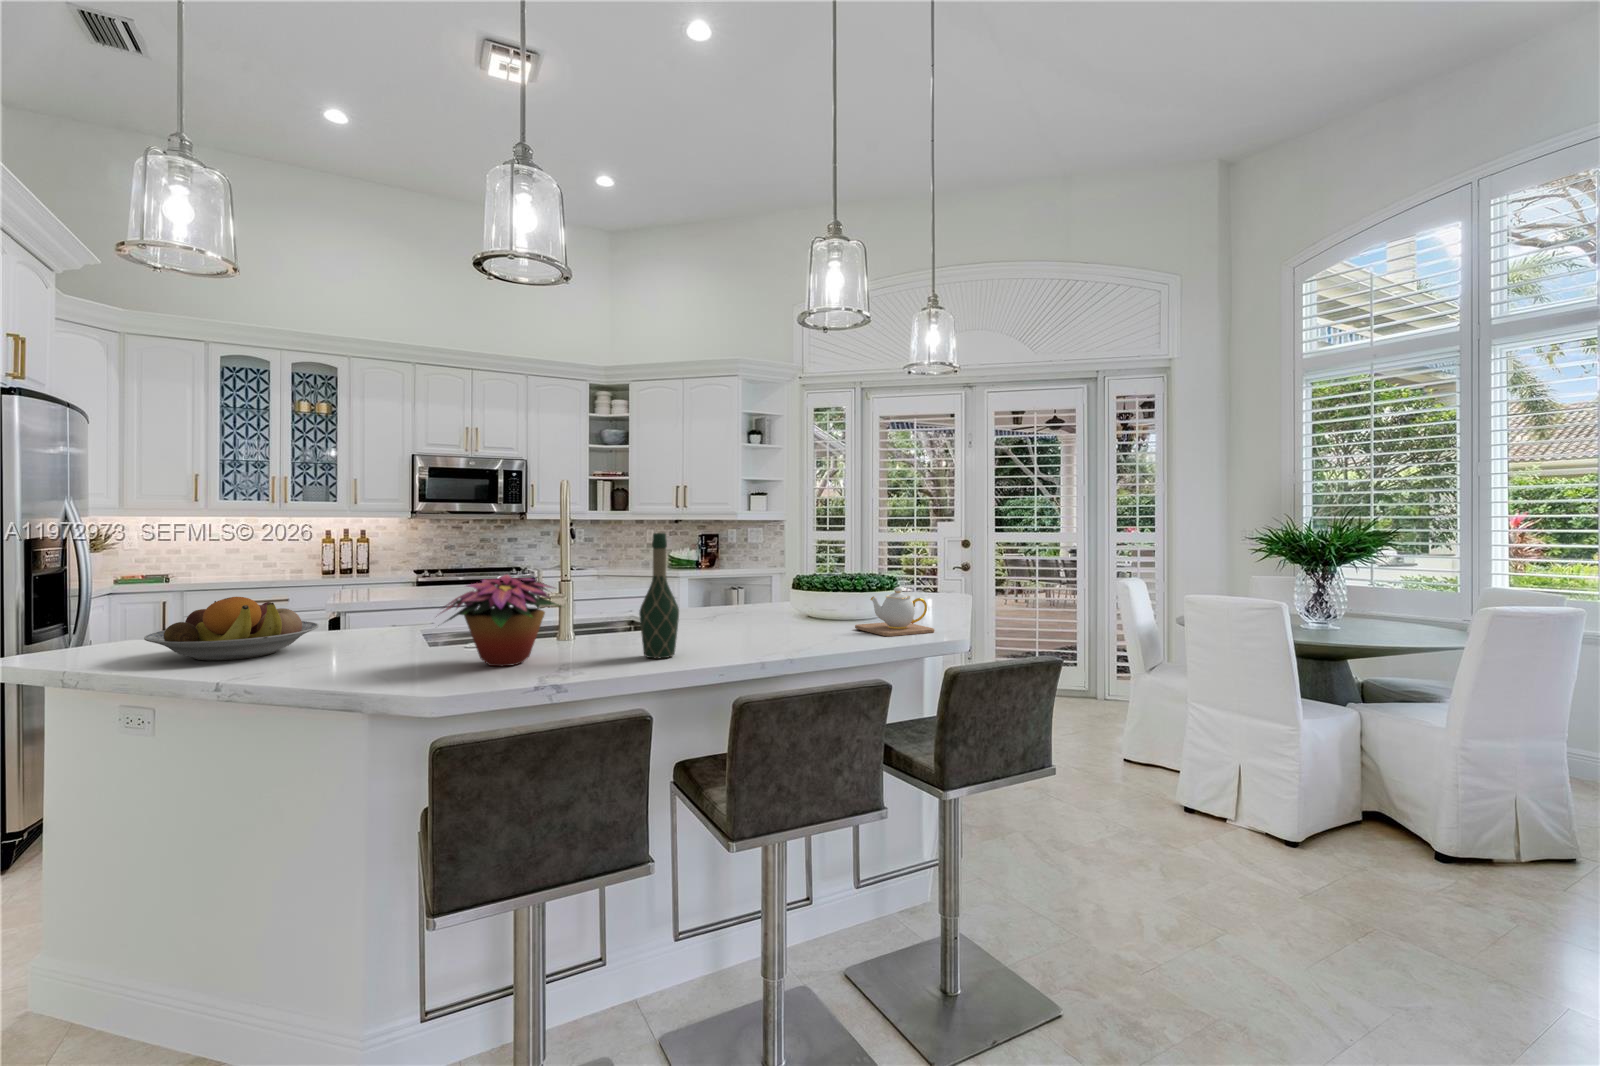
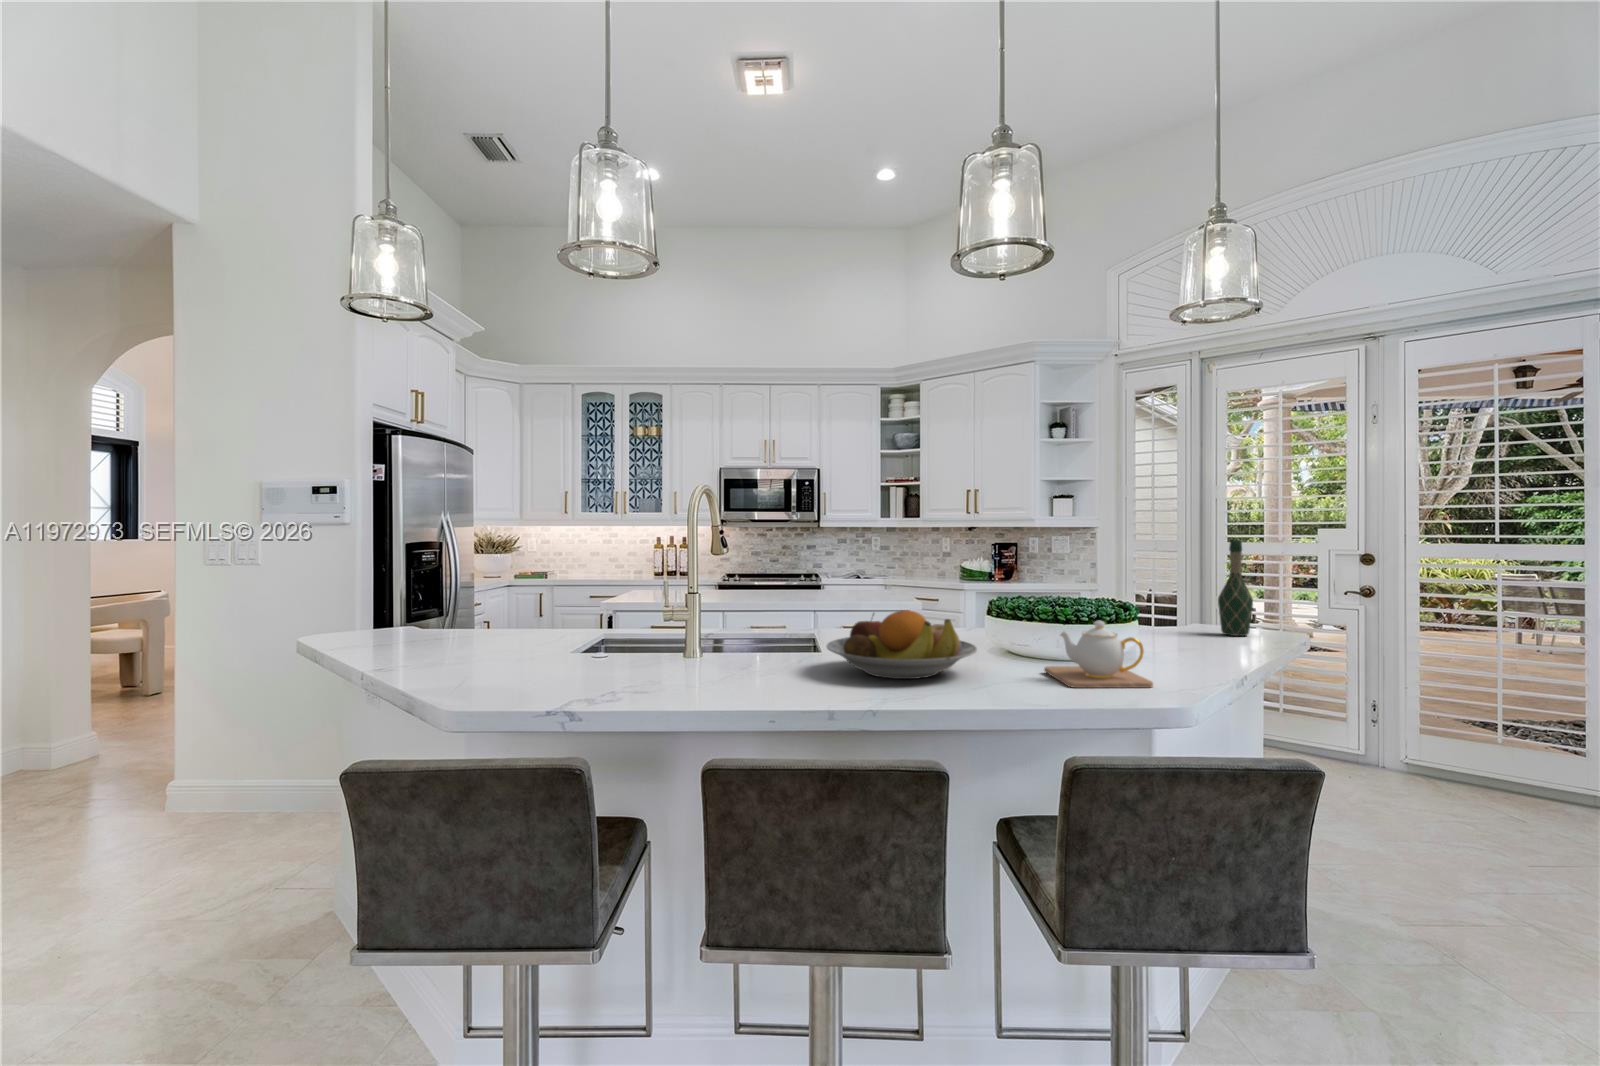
wine bottle: present [639,533,679,658] -> present [1218,540,1253,636]
flower arrangement: present [442,575,557,666] -> none [531,586,674,684]
fruit bowl: present [144,597,319,661] -> present [827,610,977,679]

